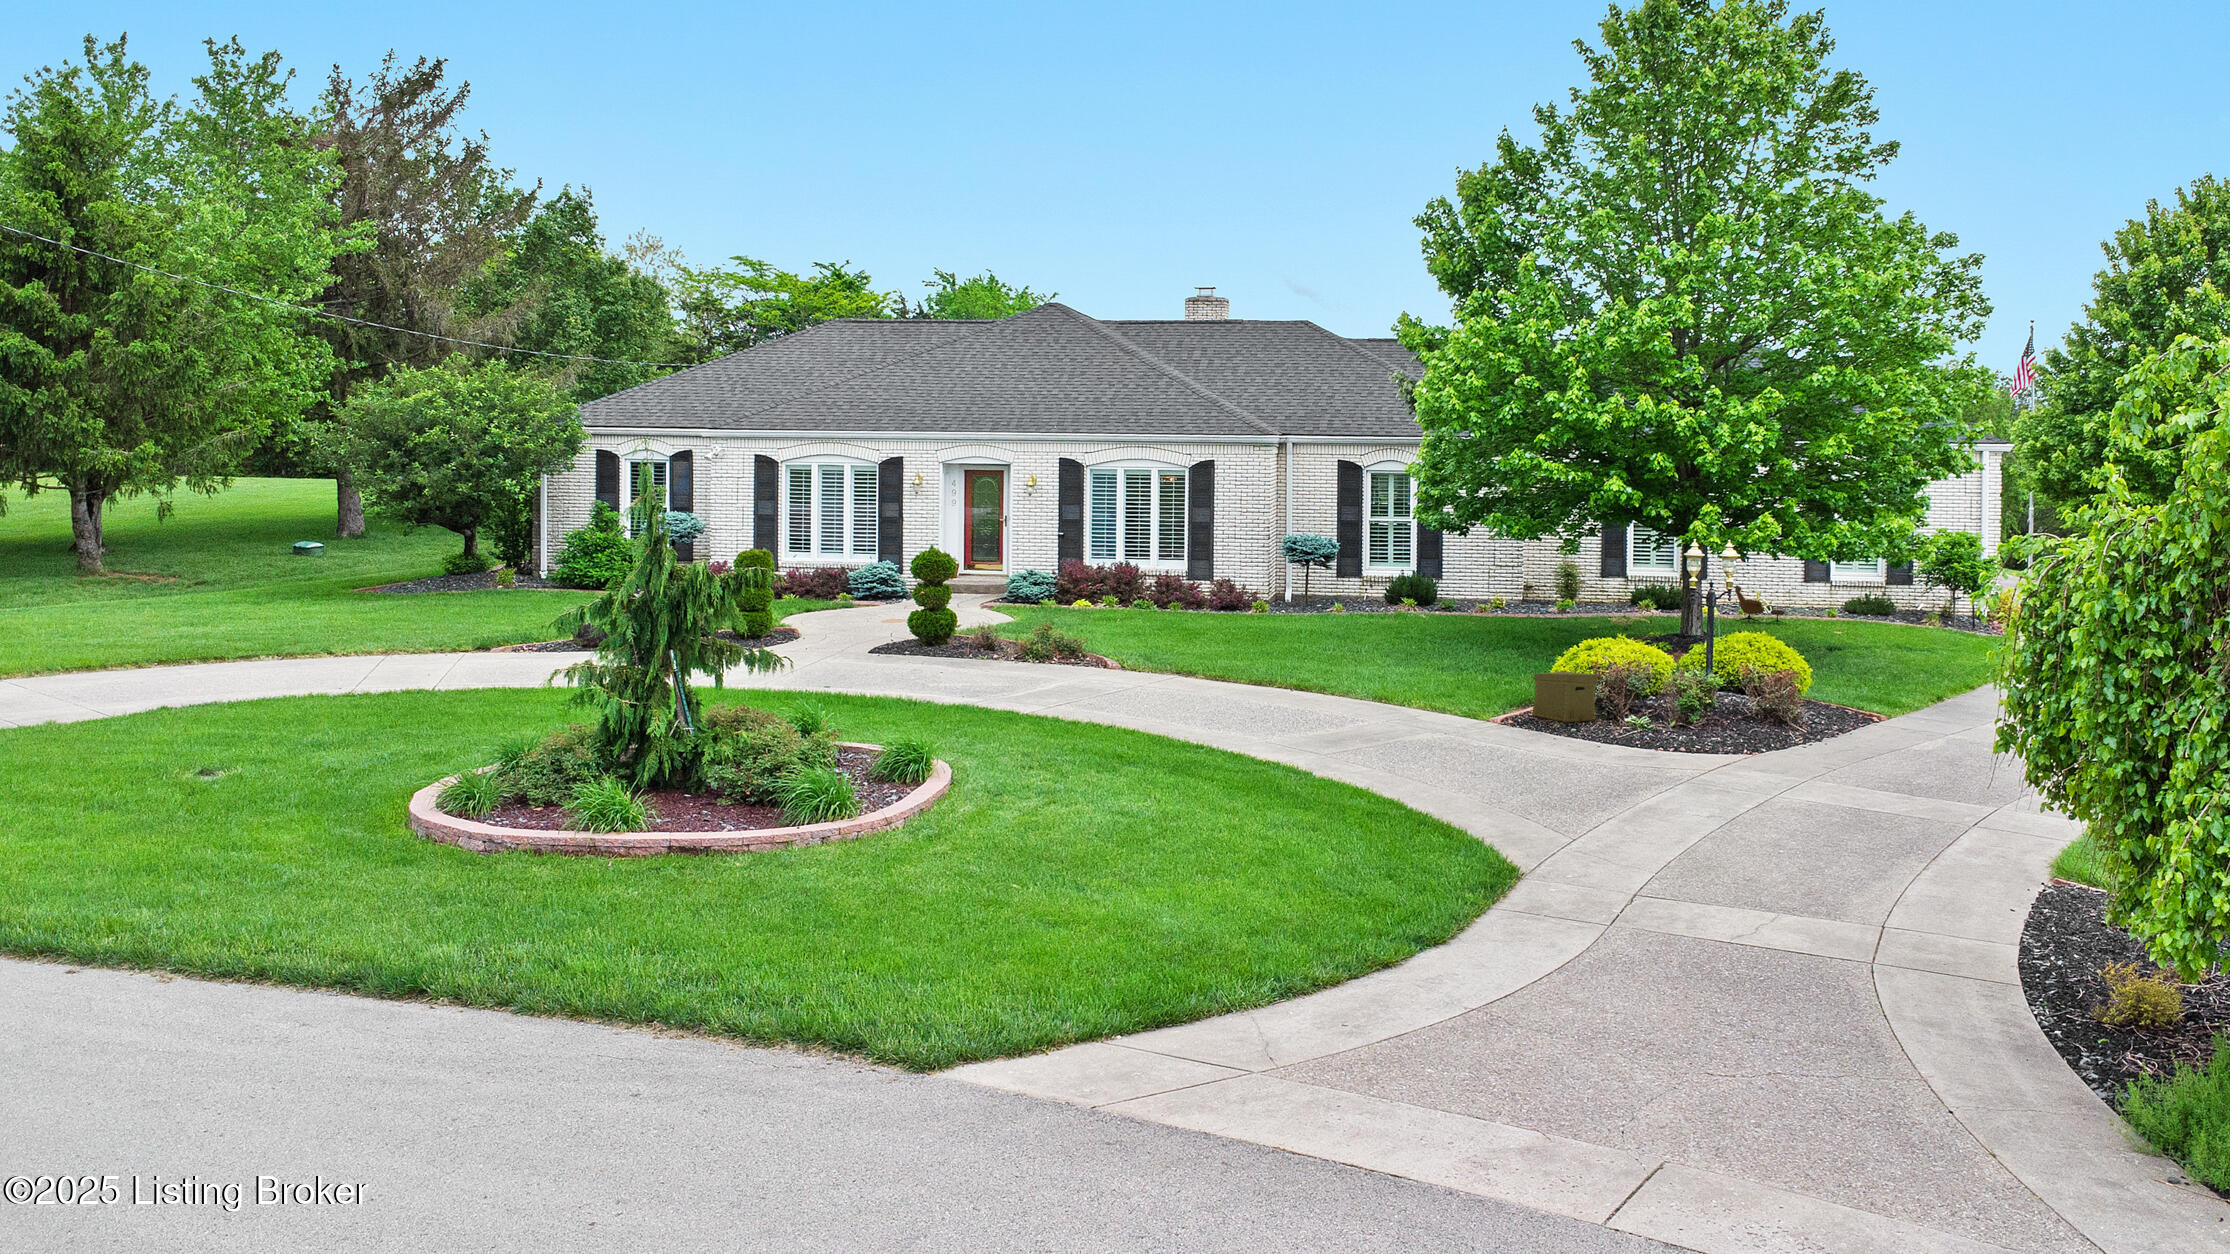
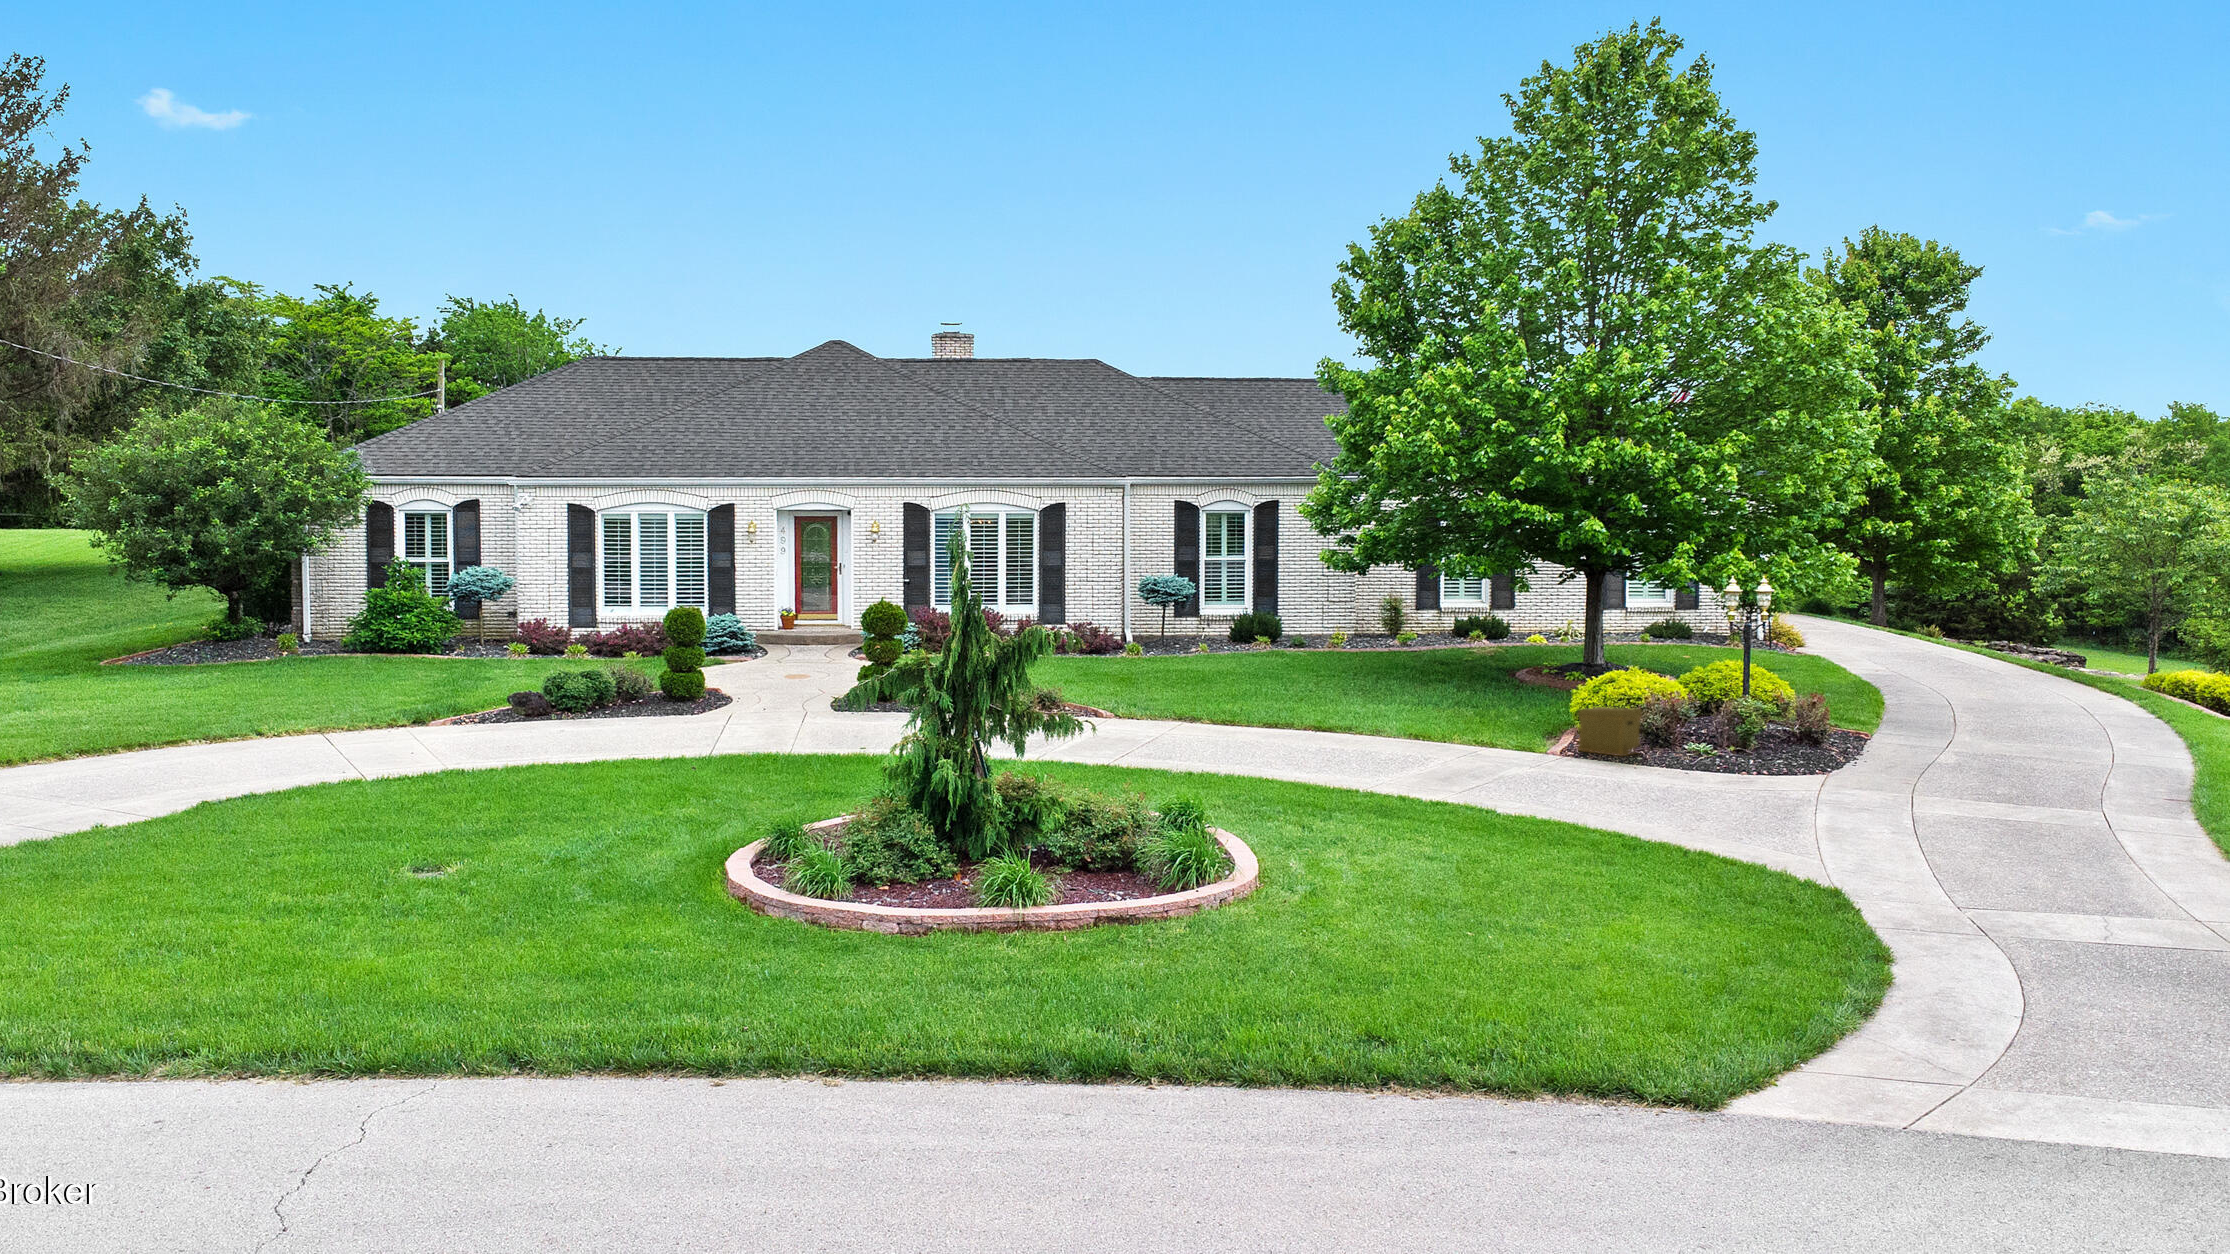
lounge chair: present [1735,585,1786,624] -> none [1547,615,1599,652]

